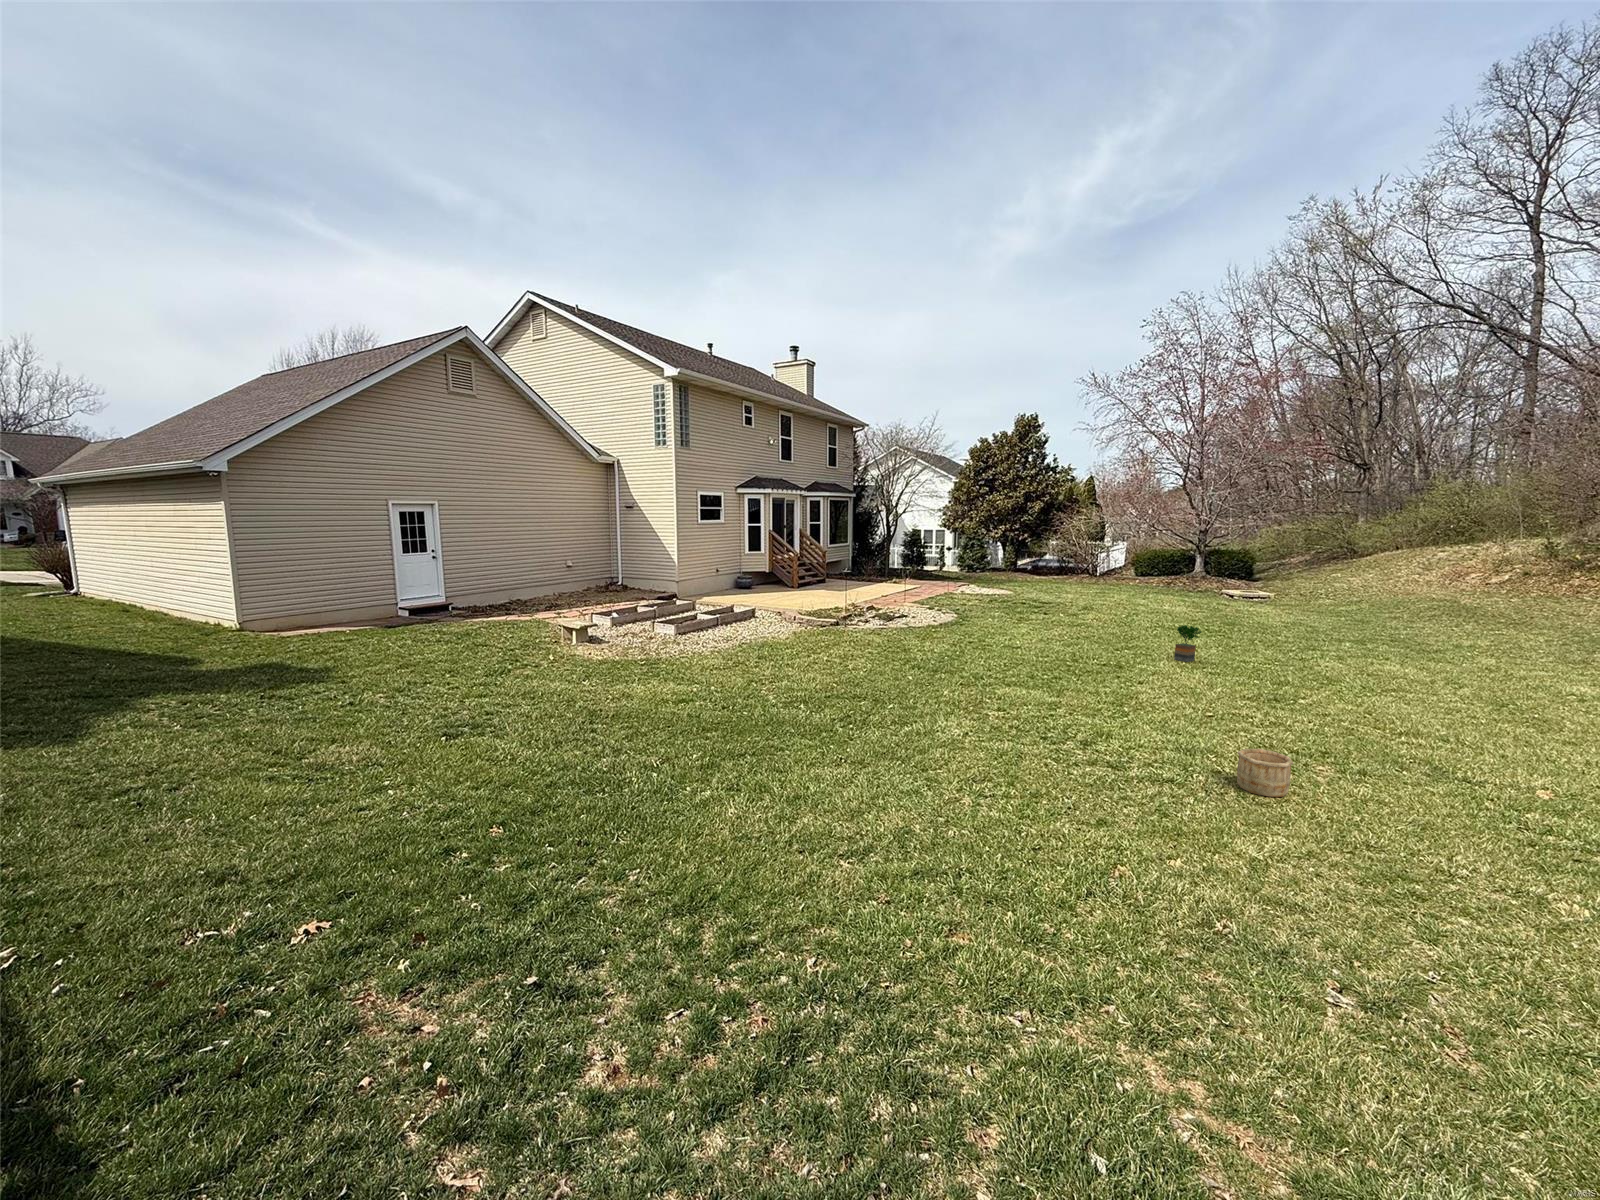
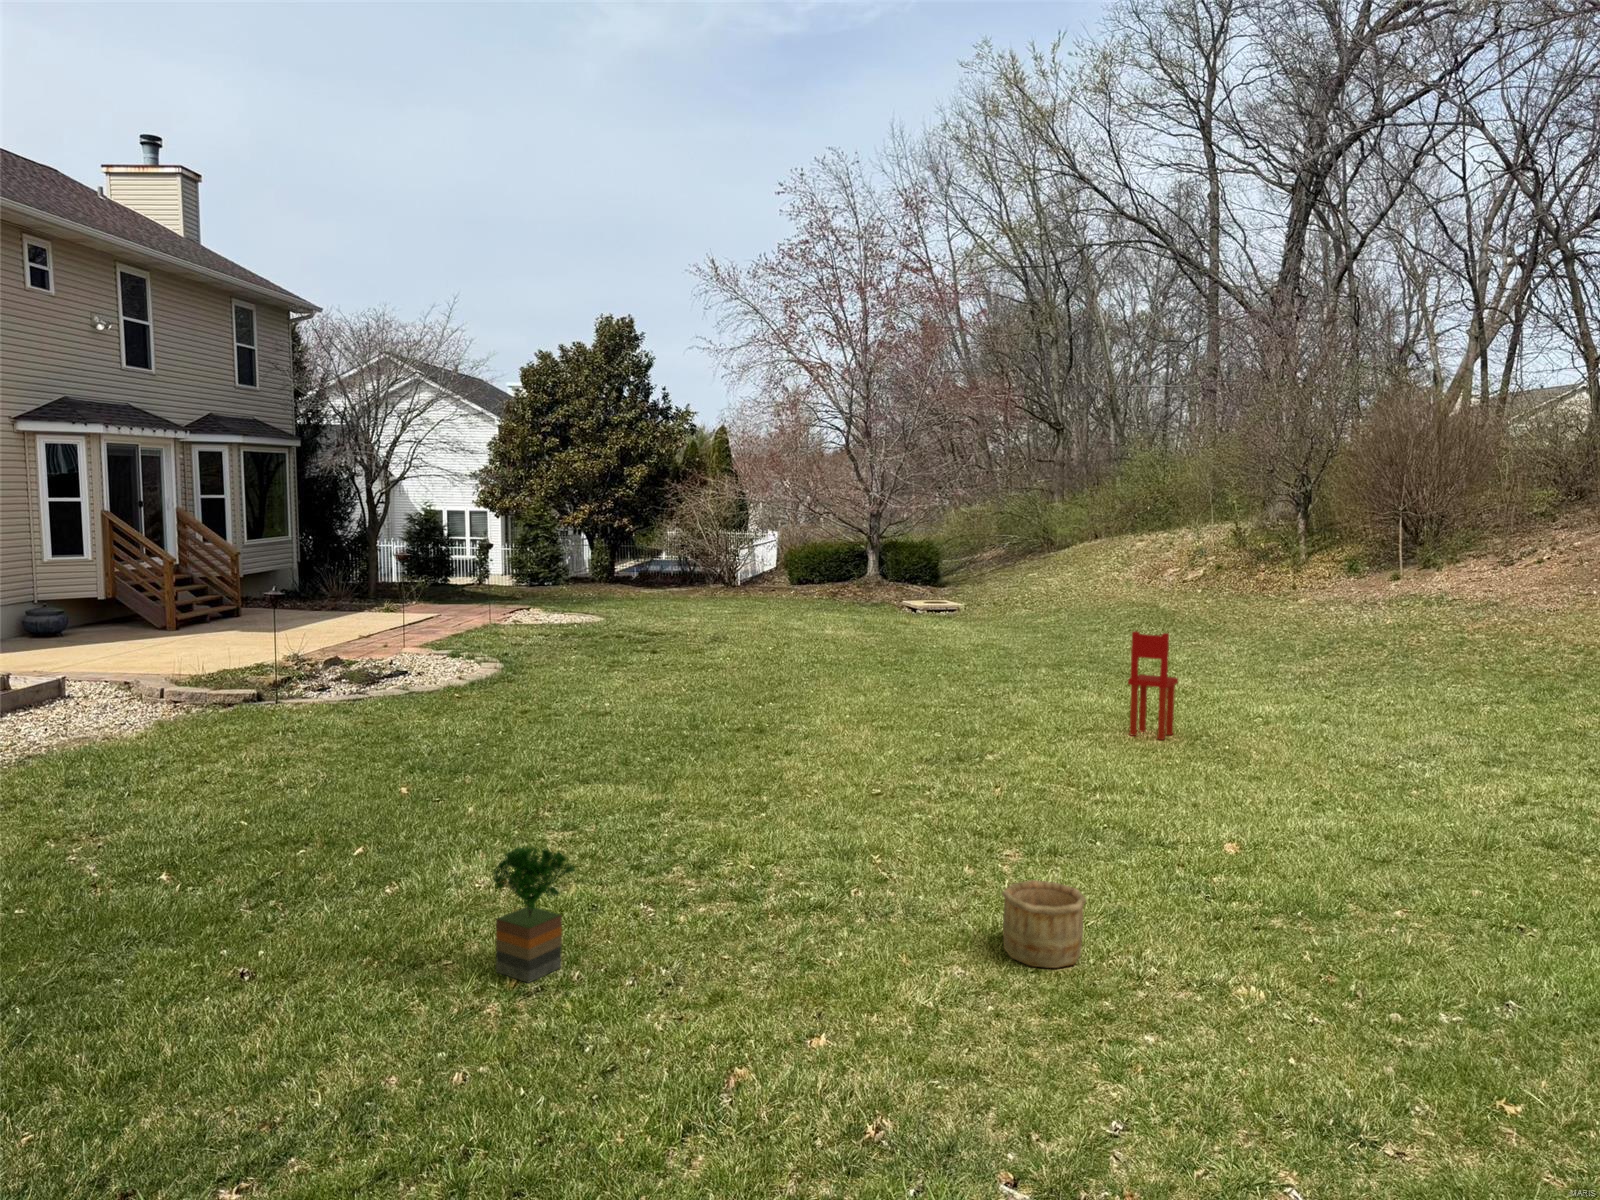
chair: none [1373,617,1419,691] -> present [1128,631,1178,740]
potted tree: present [1174,625,1201,662] -> present [493,846,575,983]

